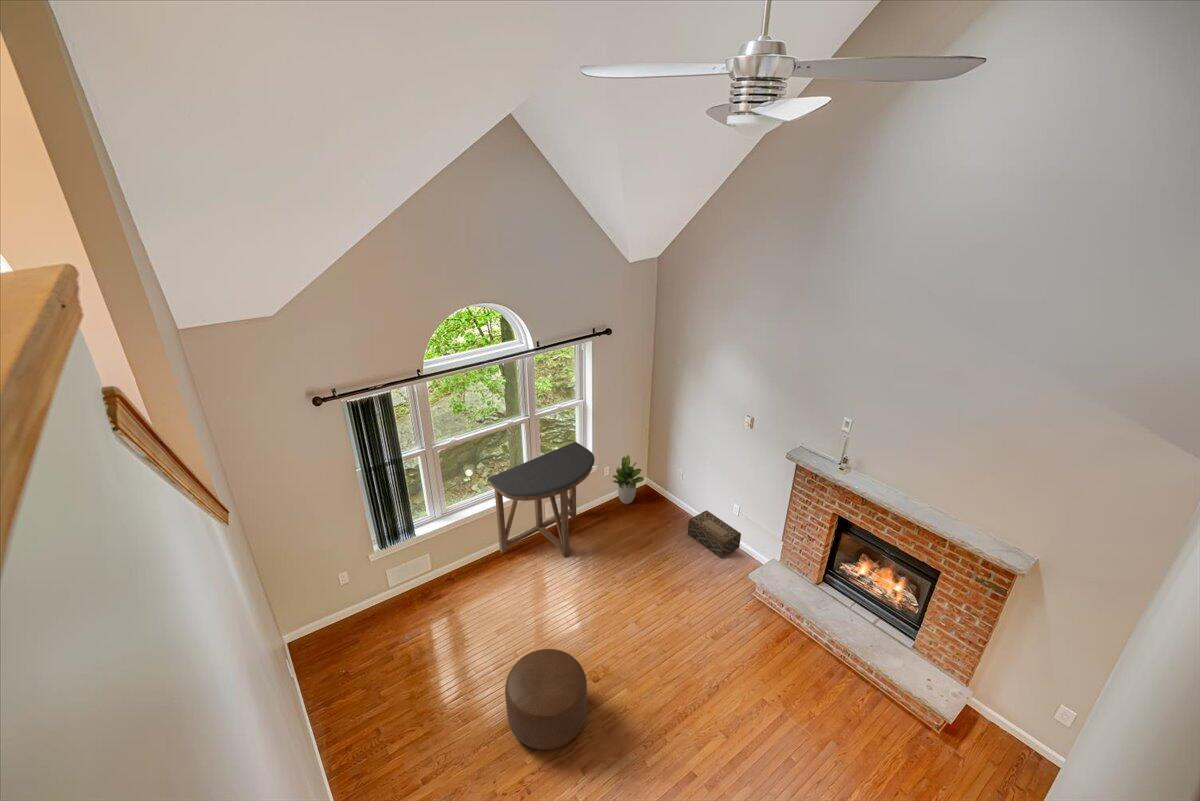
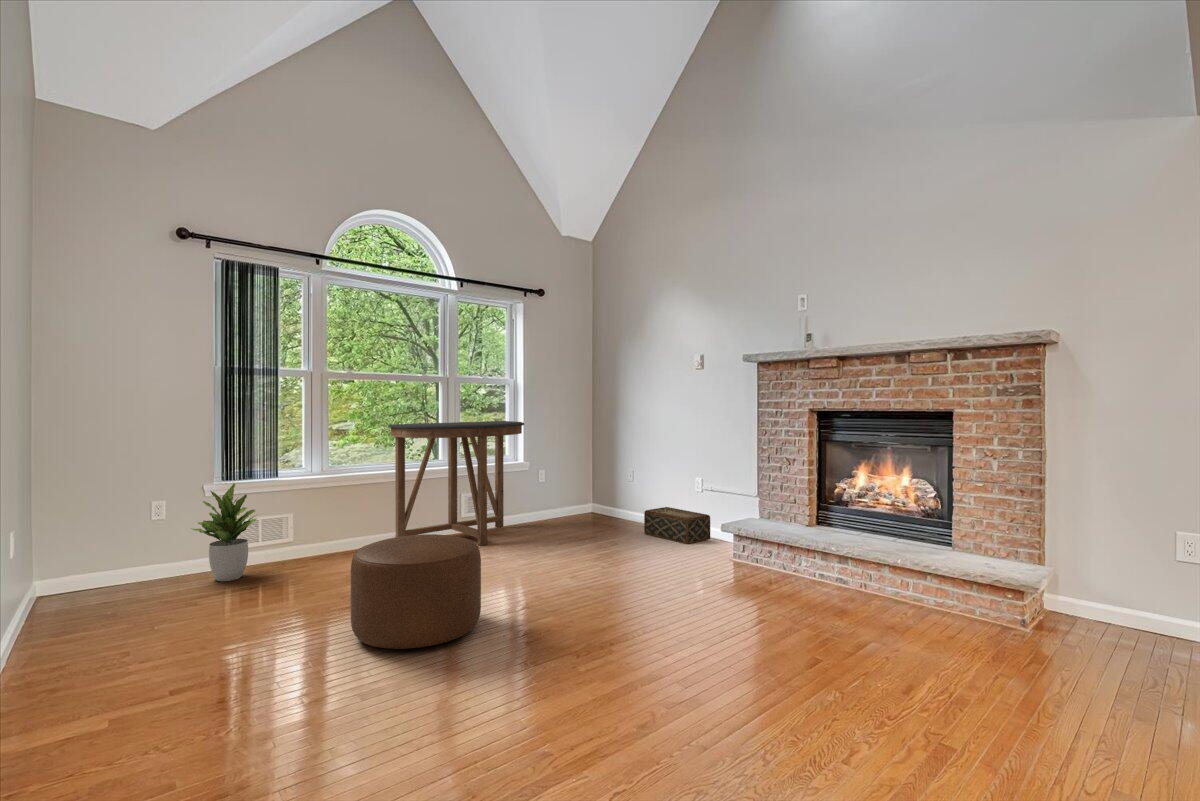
potted plant: present [612,455,644,504] -> present [191,483,257,581]

